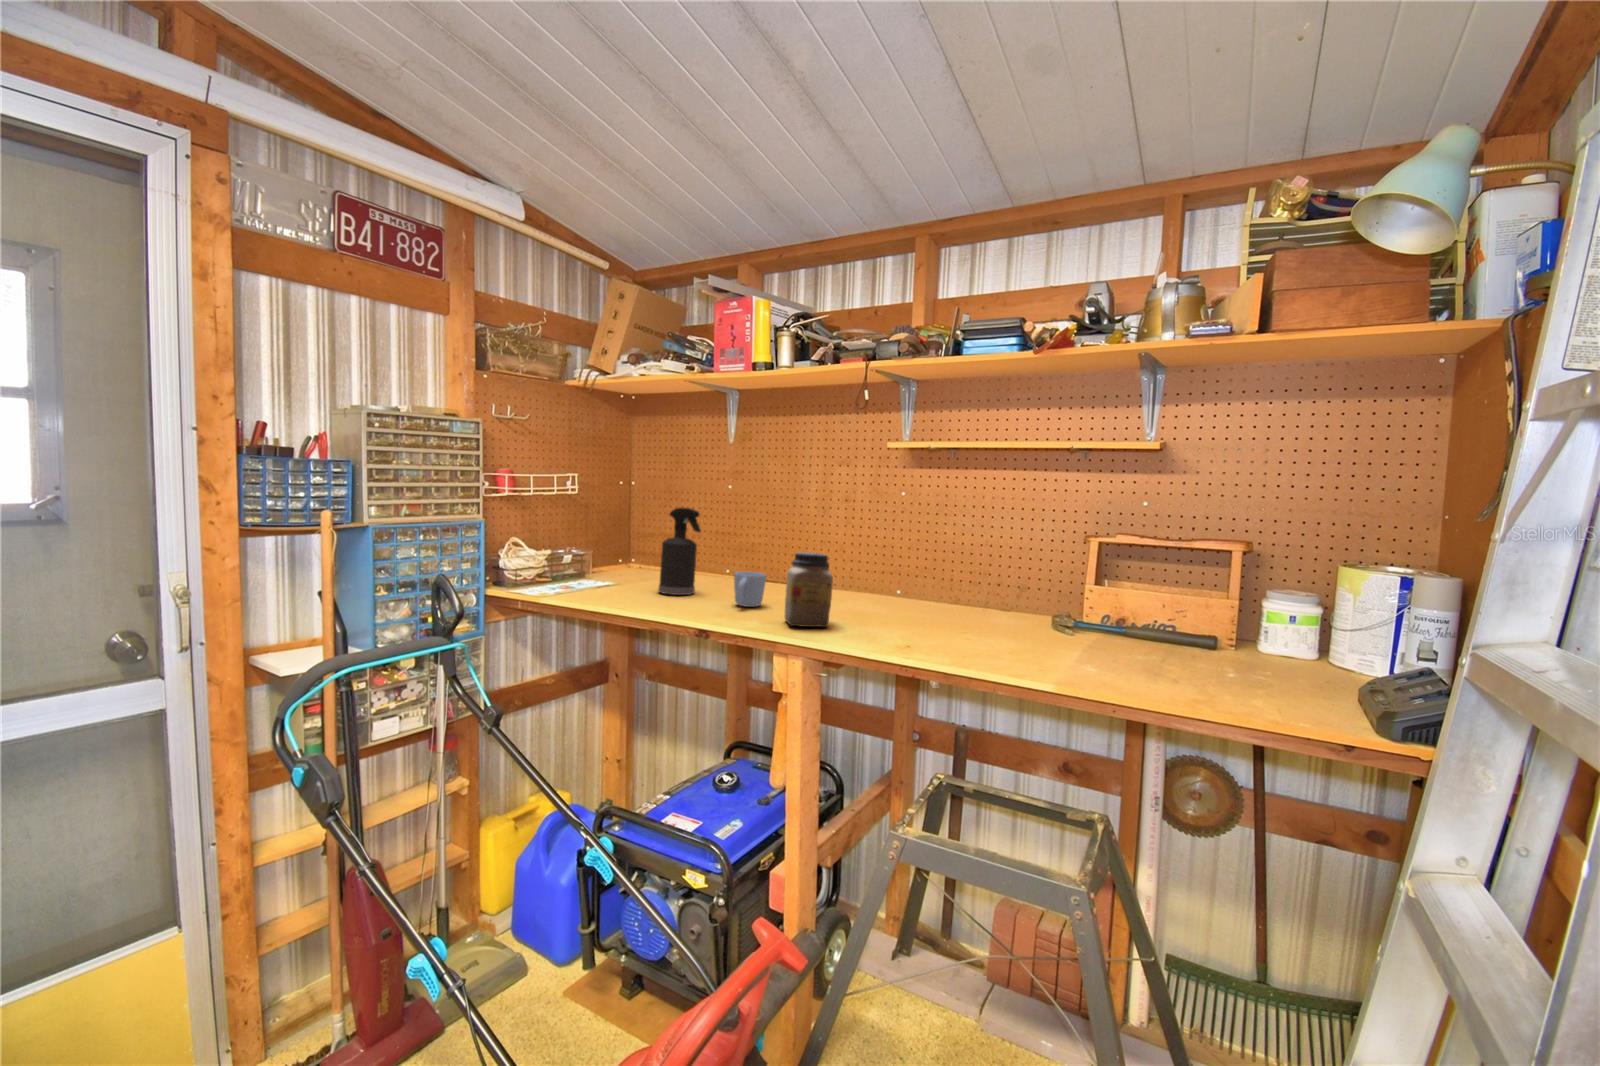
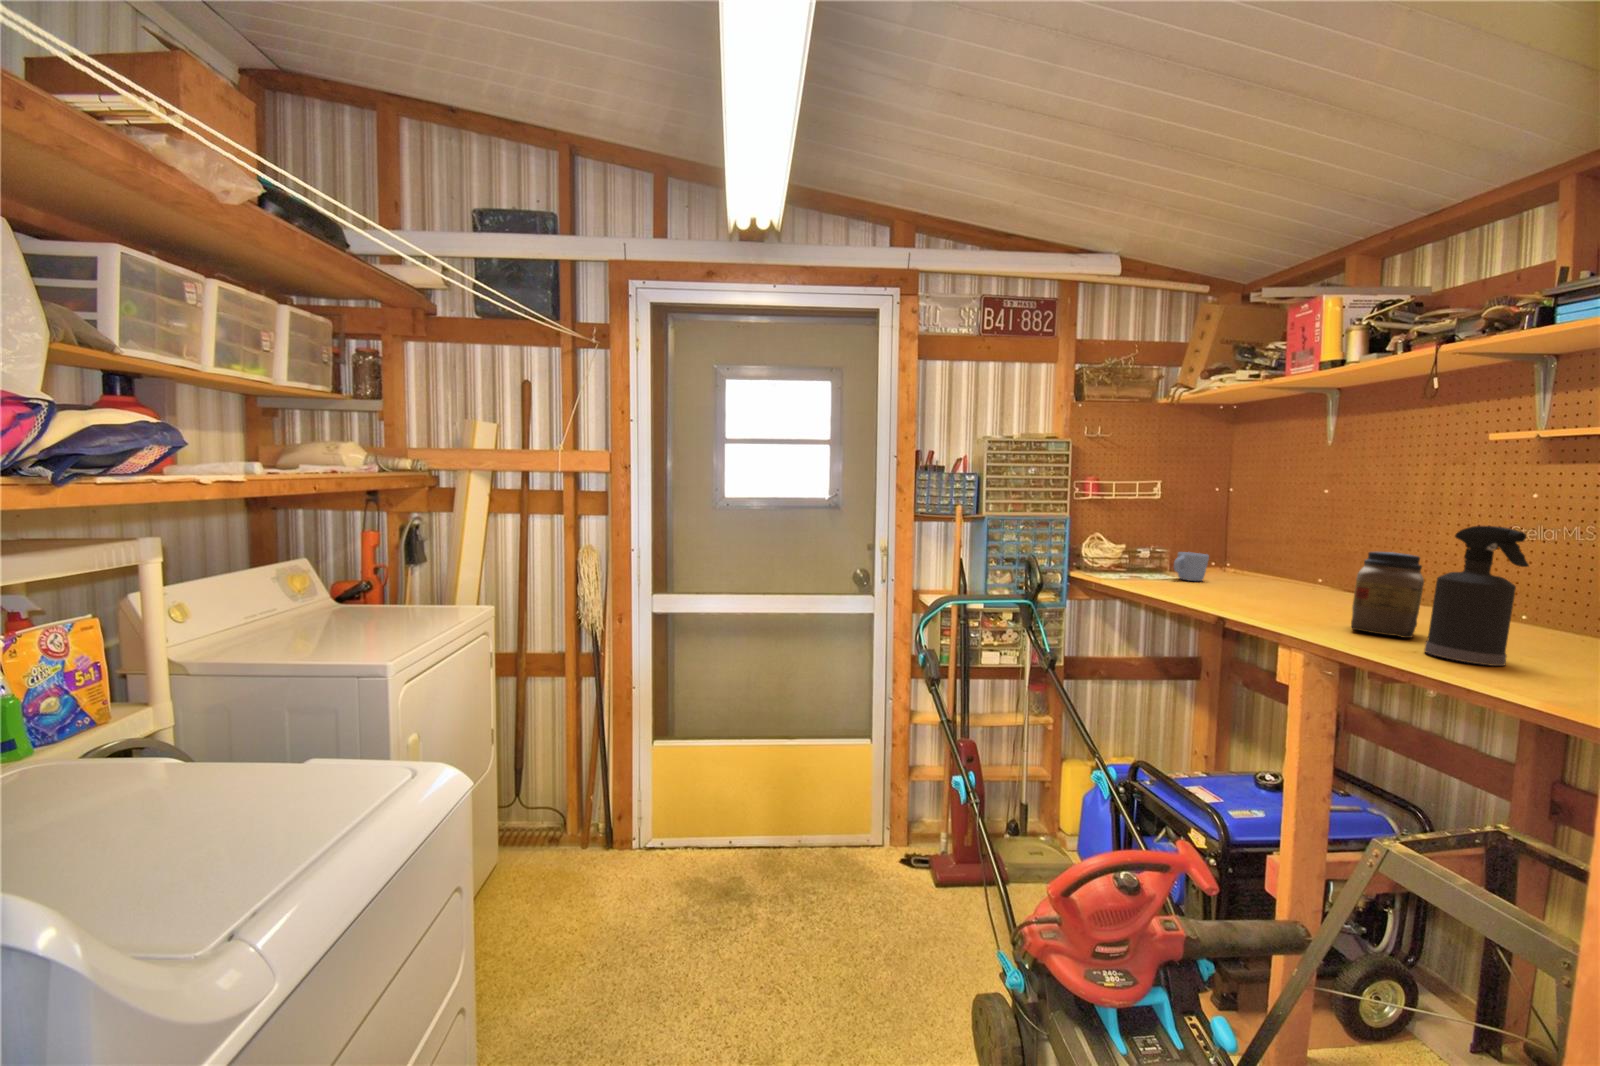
spray bottle: present [658,508,701,595] -> present [1425,526,1529,666]
mug: present [734,571,766,607] -> present [1174,552,1209,581]

